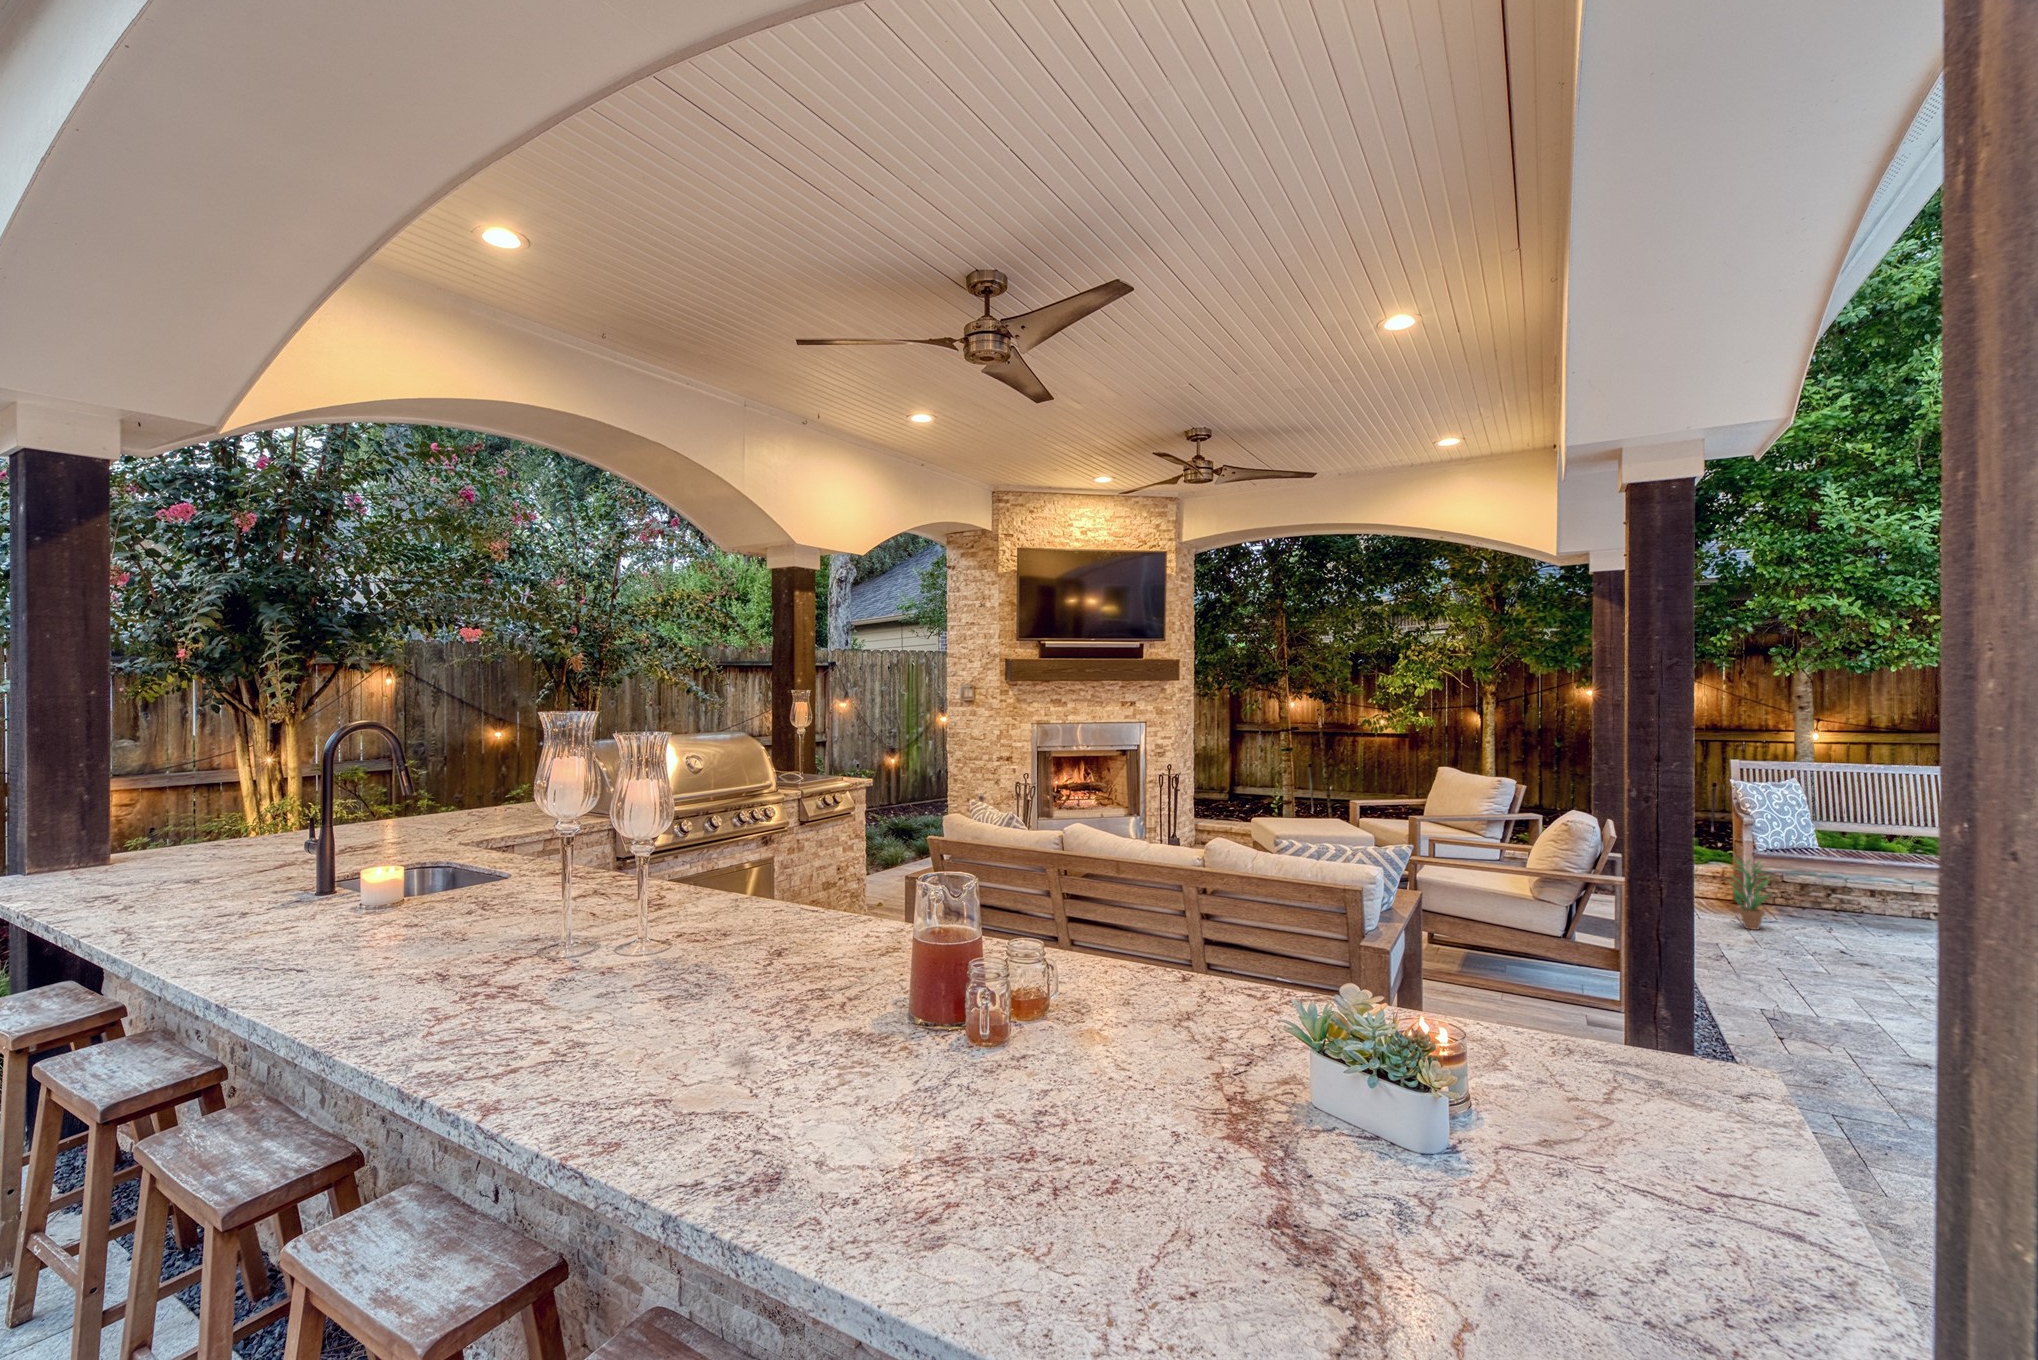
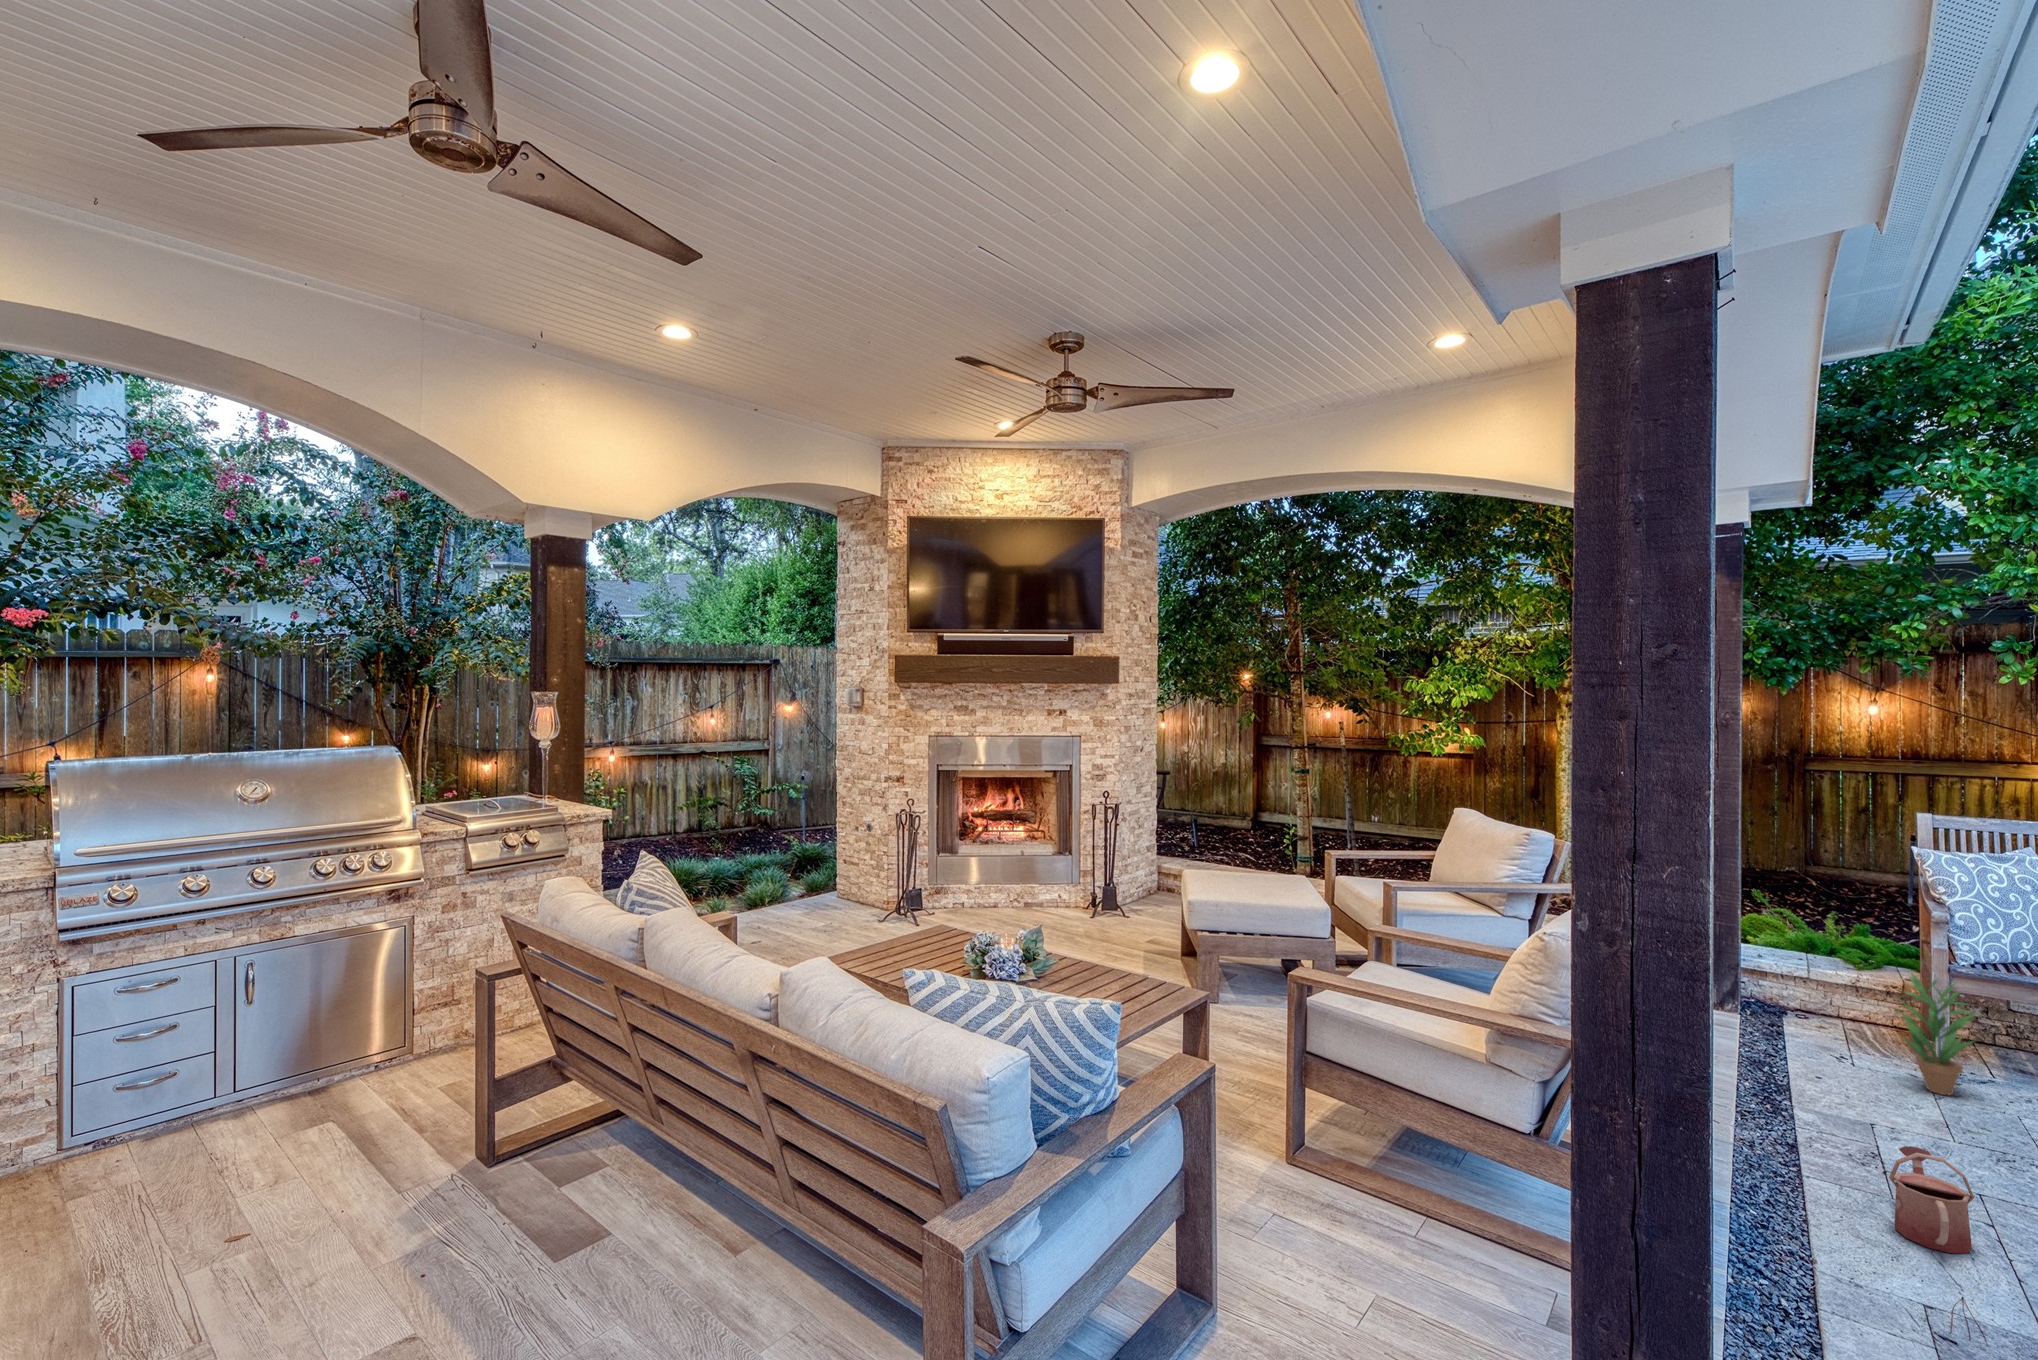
watering can: none [1741,940,1784,992] -> present [1889,1146,1974,1253]

